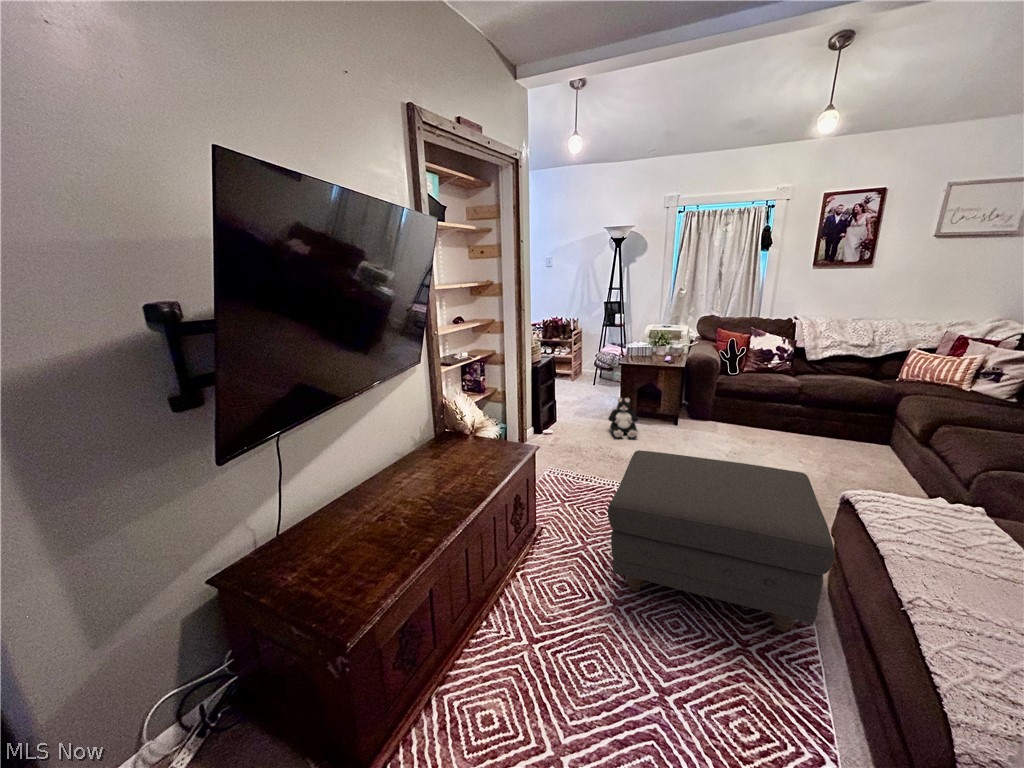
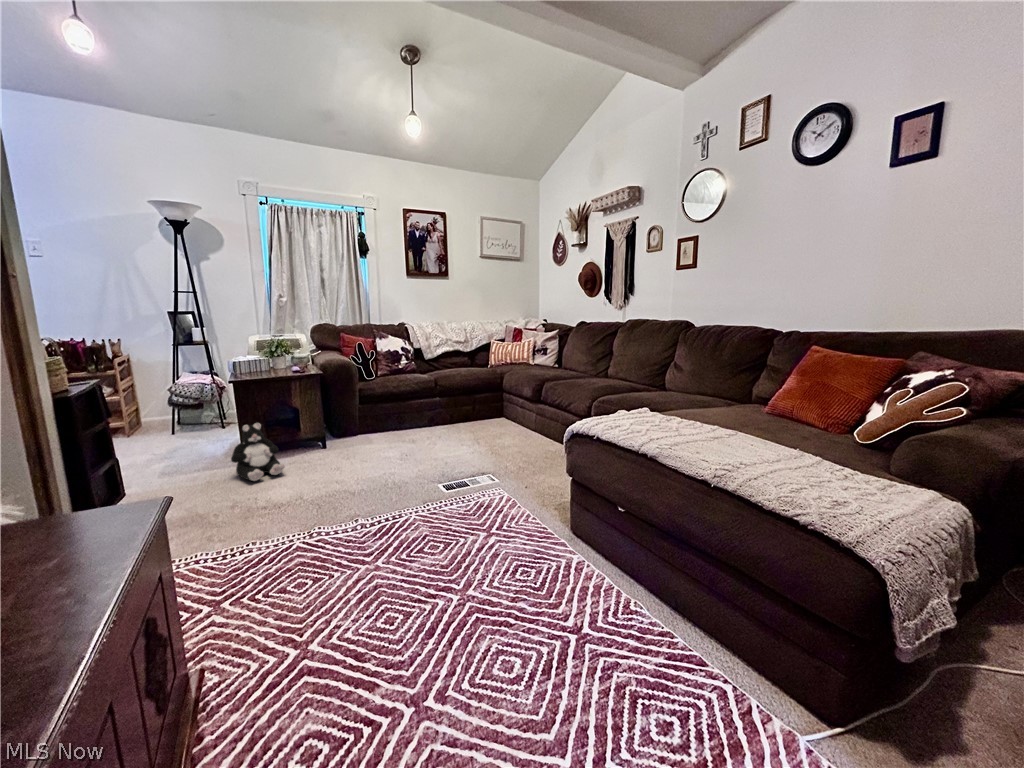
ottoman: present [608,450,834,632] -> none [348,424,627,664]

